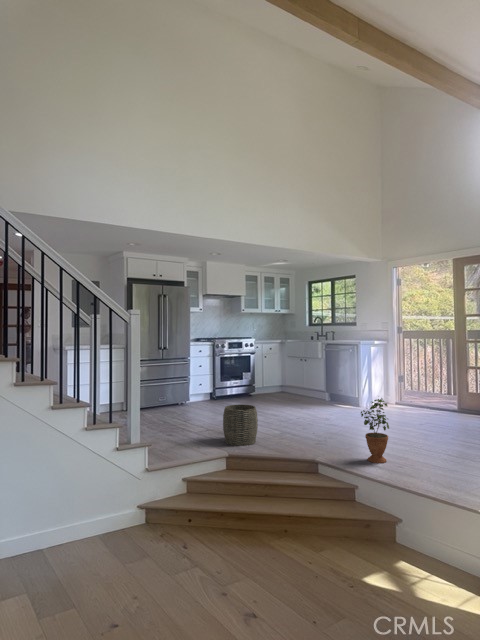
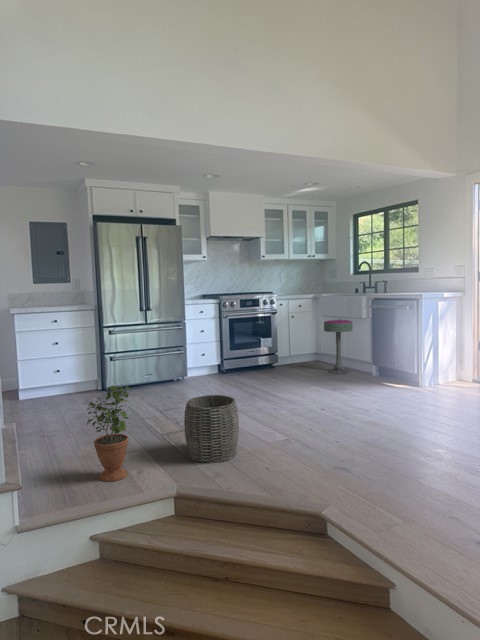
bar stool: none [290,359,311,399] -> present [324,320,353,374]
potted plant: present [361,398,389,463] -> present [87,385,131,482]

